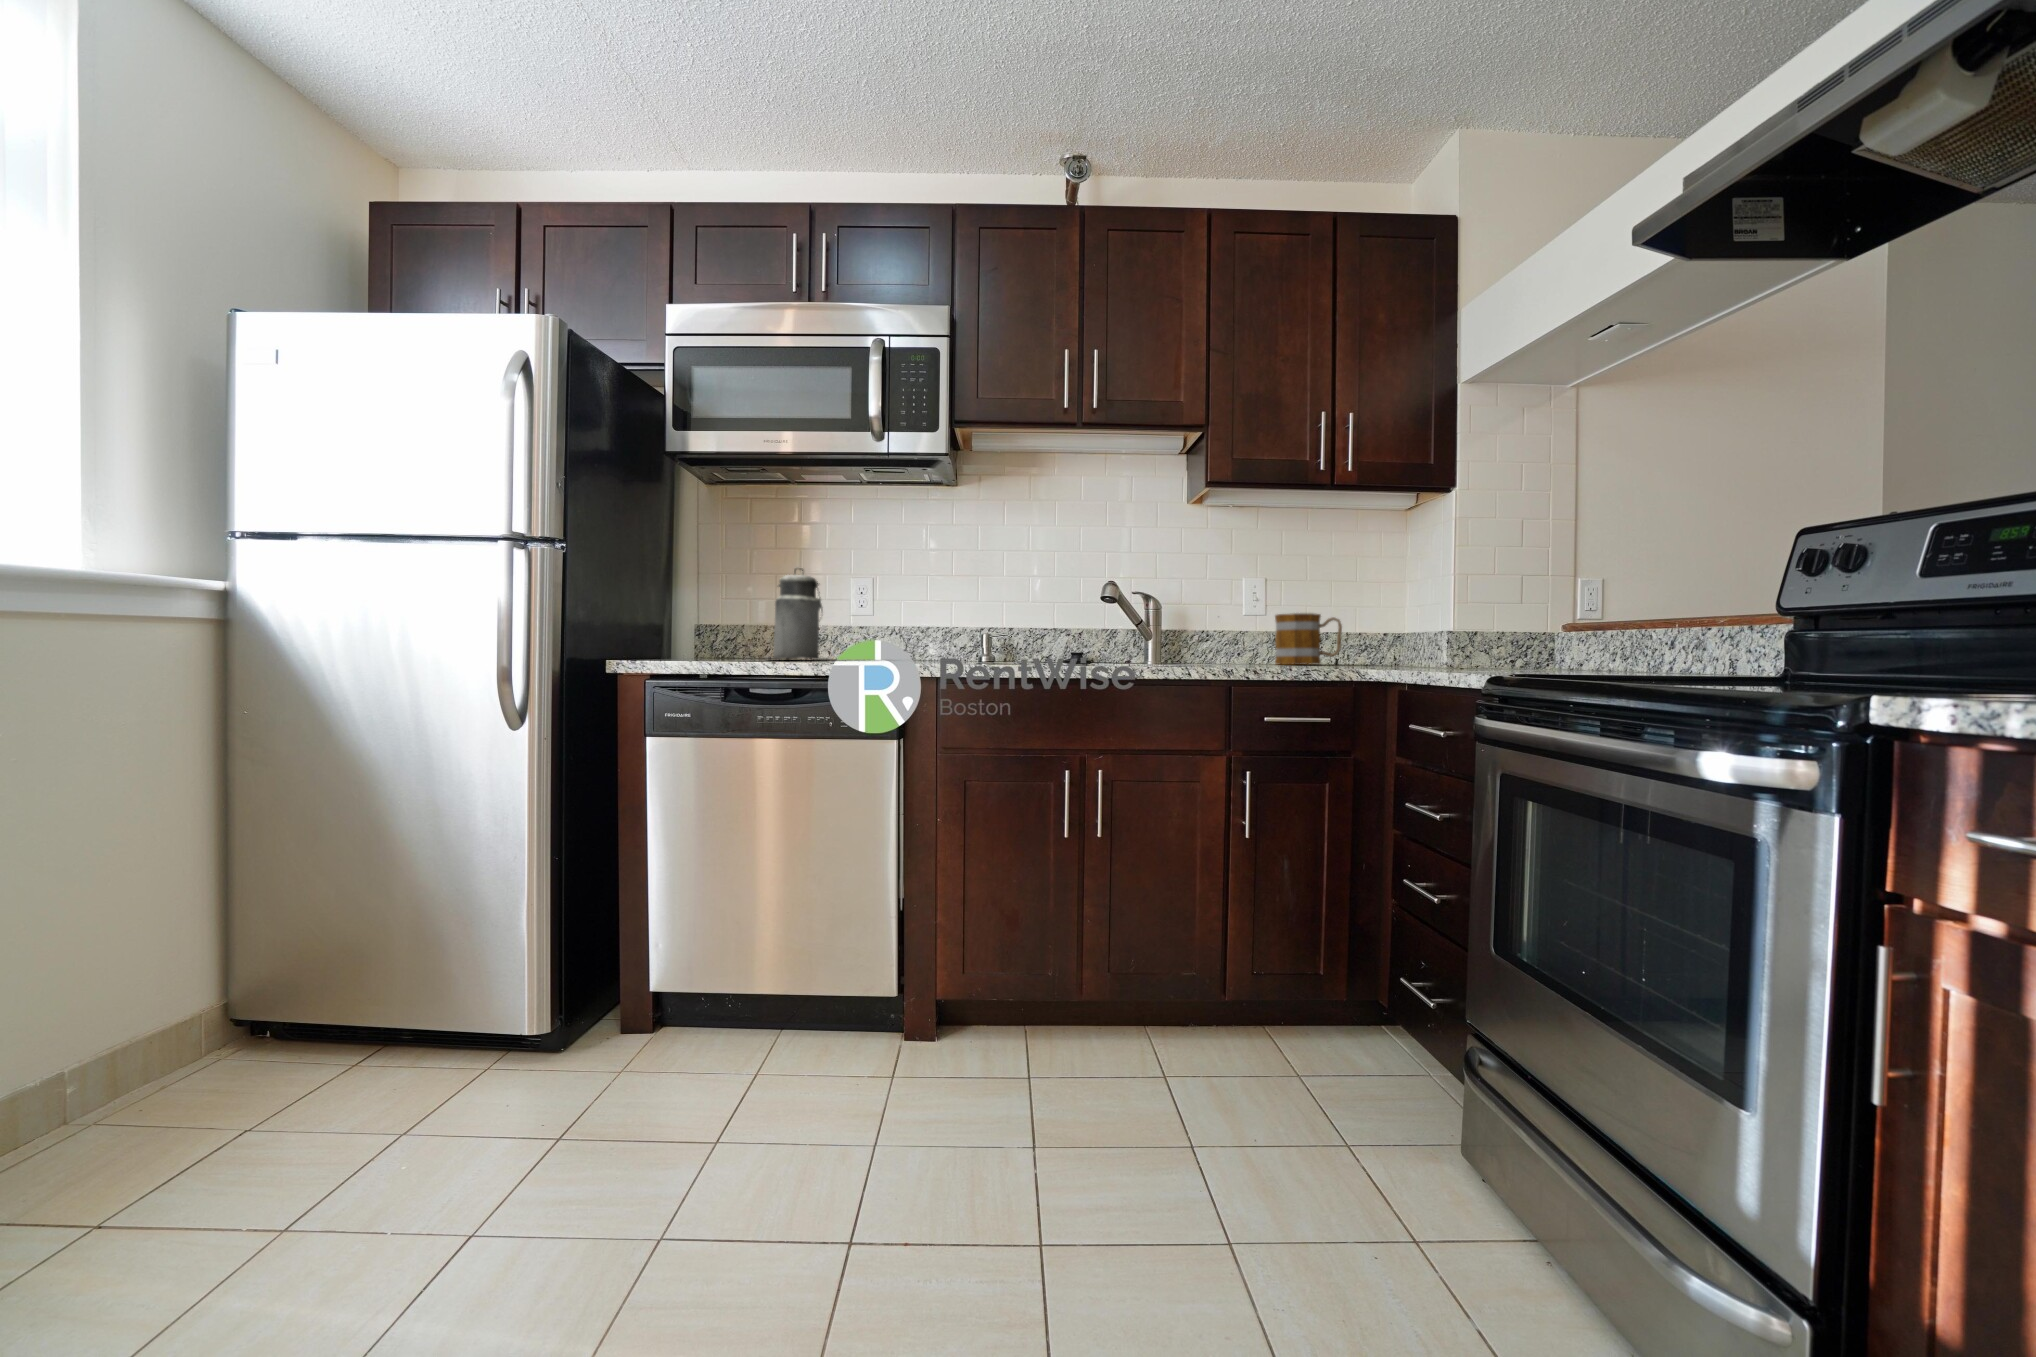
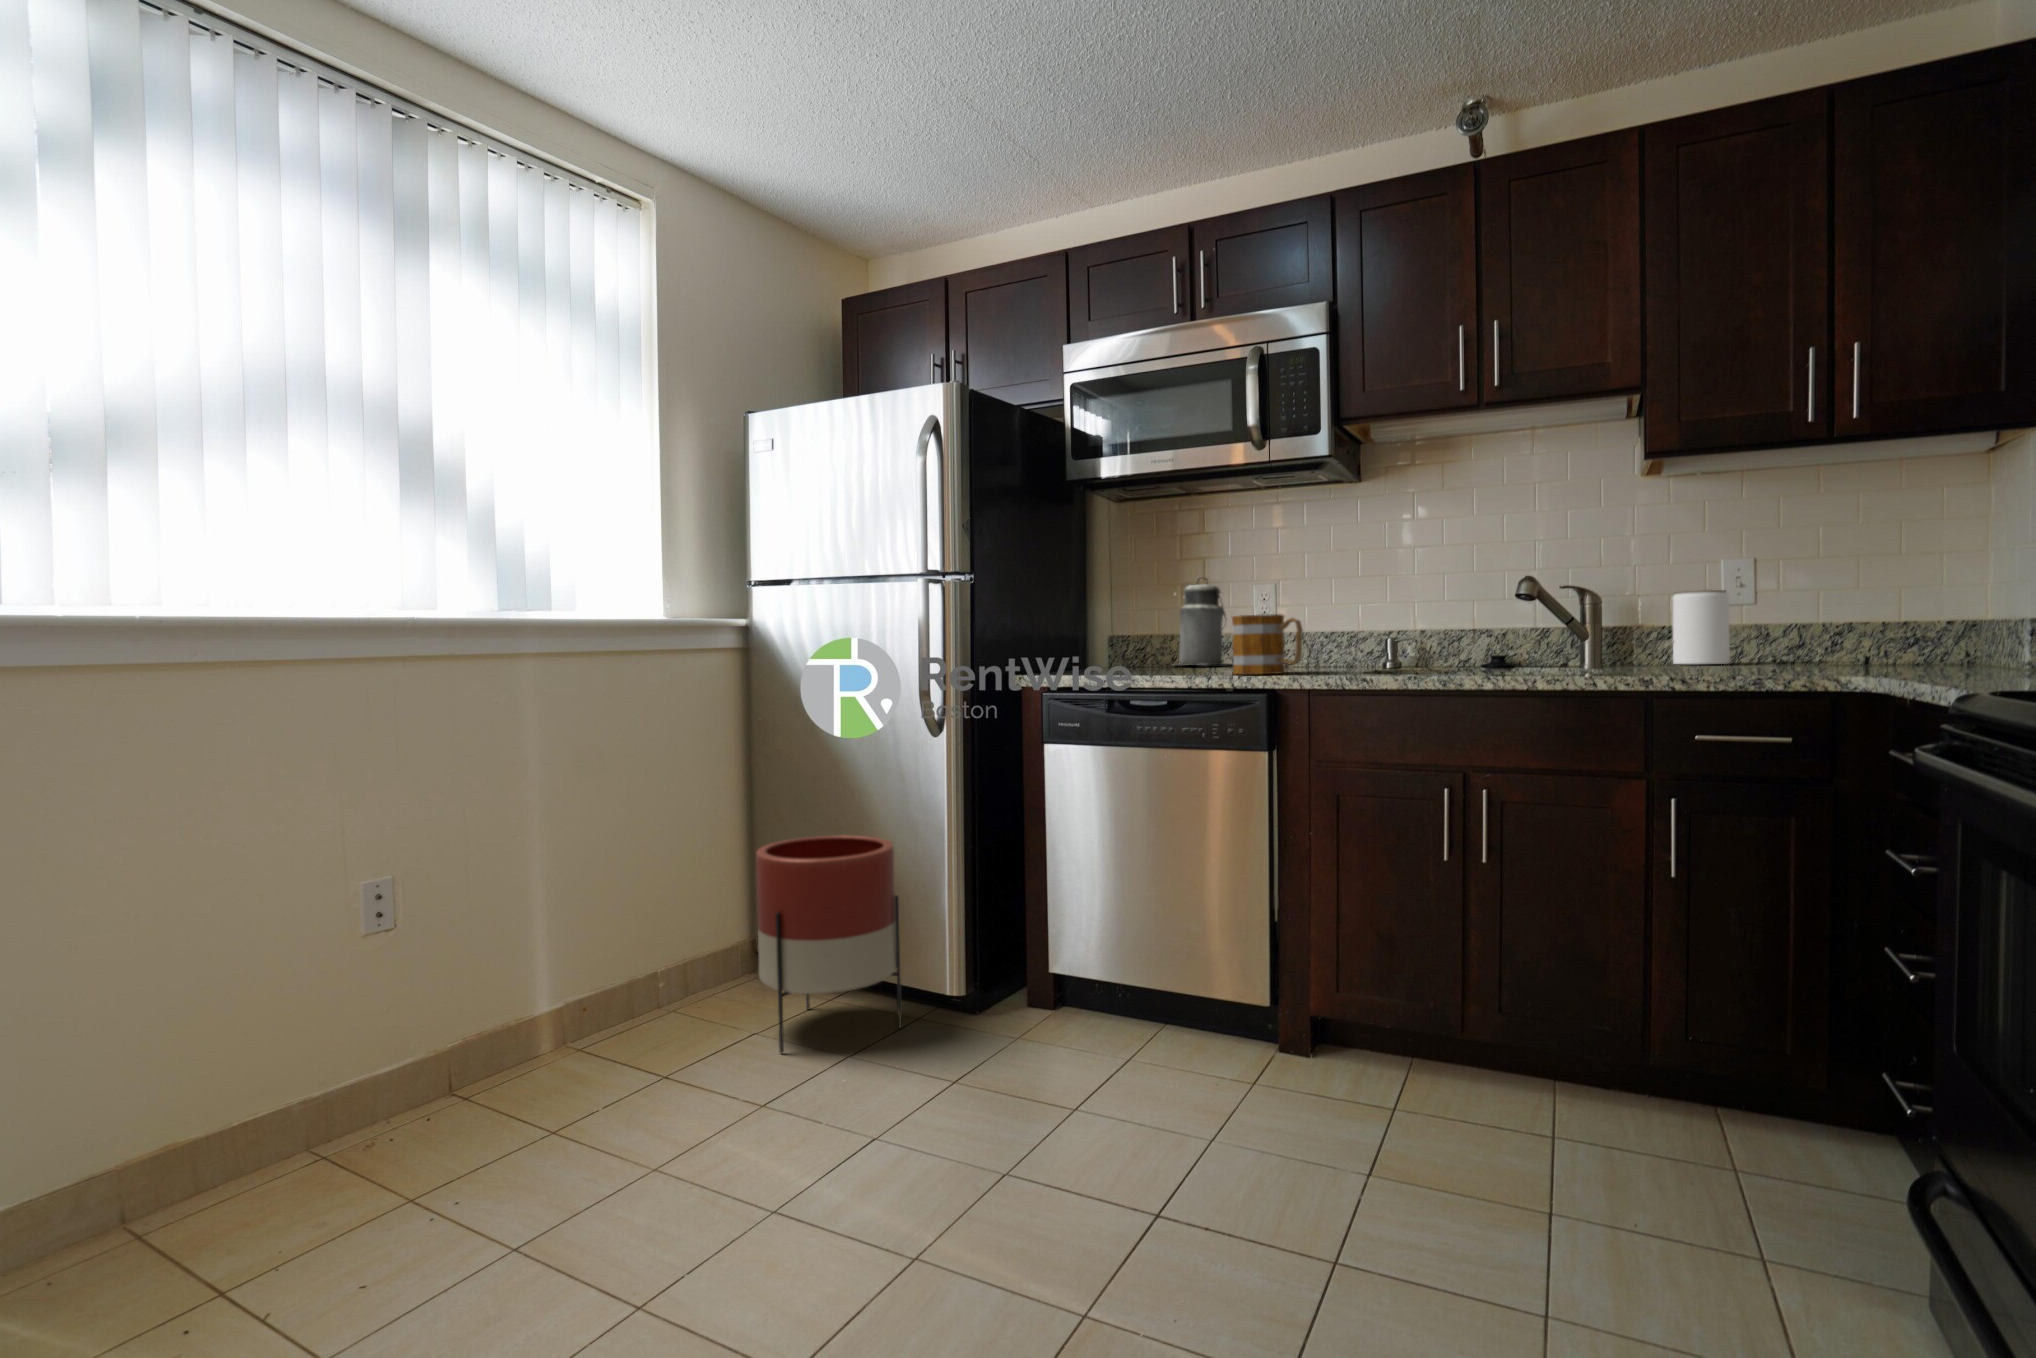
jar: none [1210,602,1250,664] -> present [1672,590,1730,664]
mug: present [1275,613,1342,665] -> present [1232,614,1303,674]
planter: none [267,857,473,1141] -> present [756,835,902,1054]

